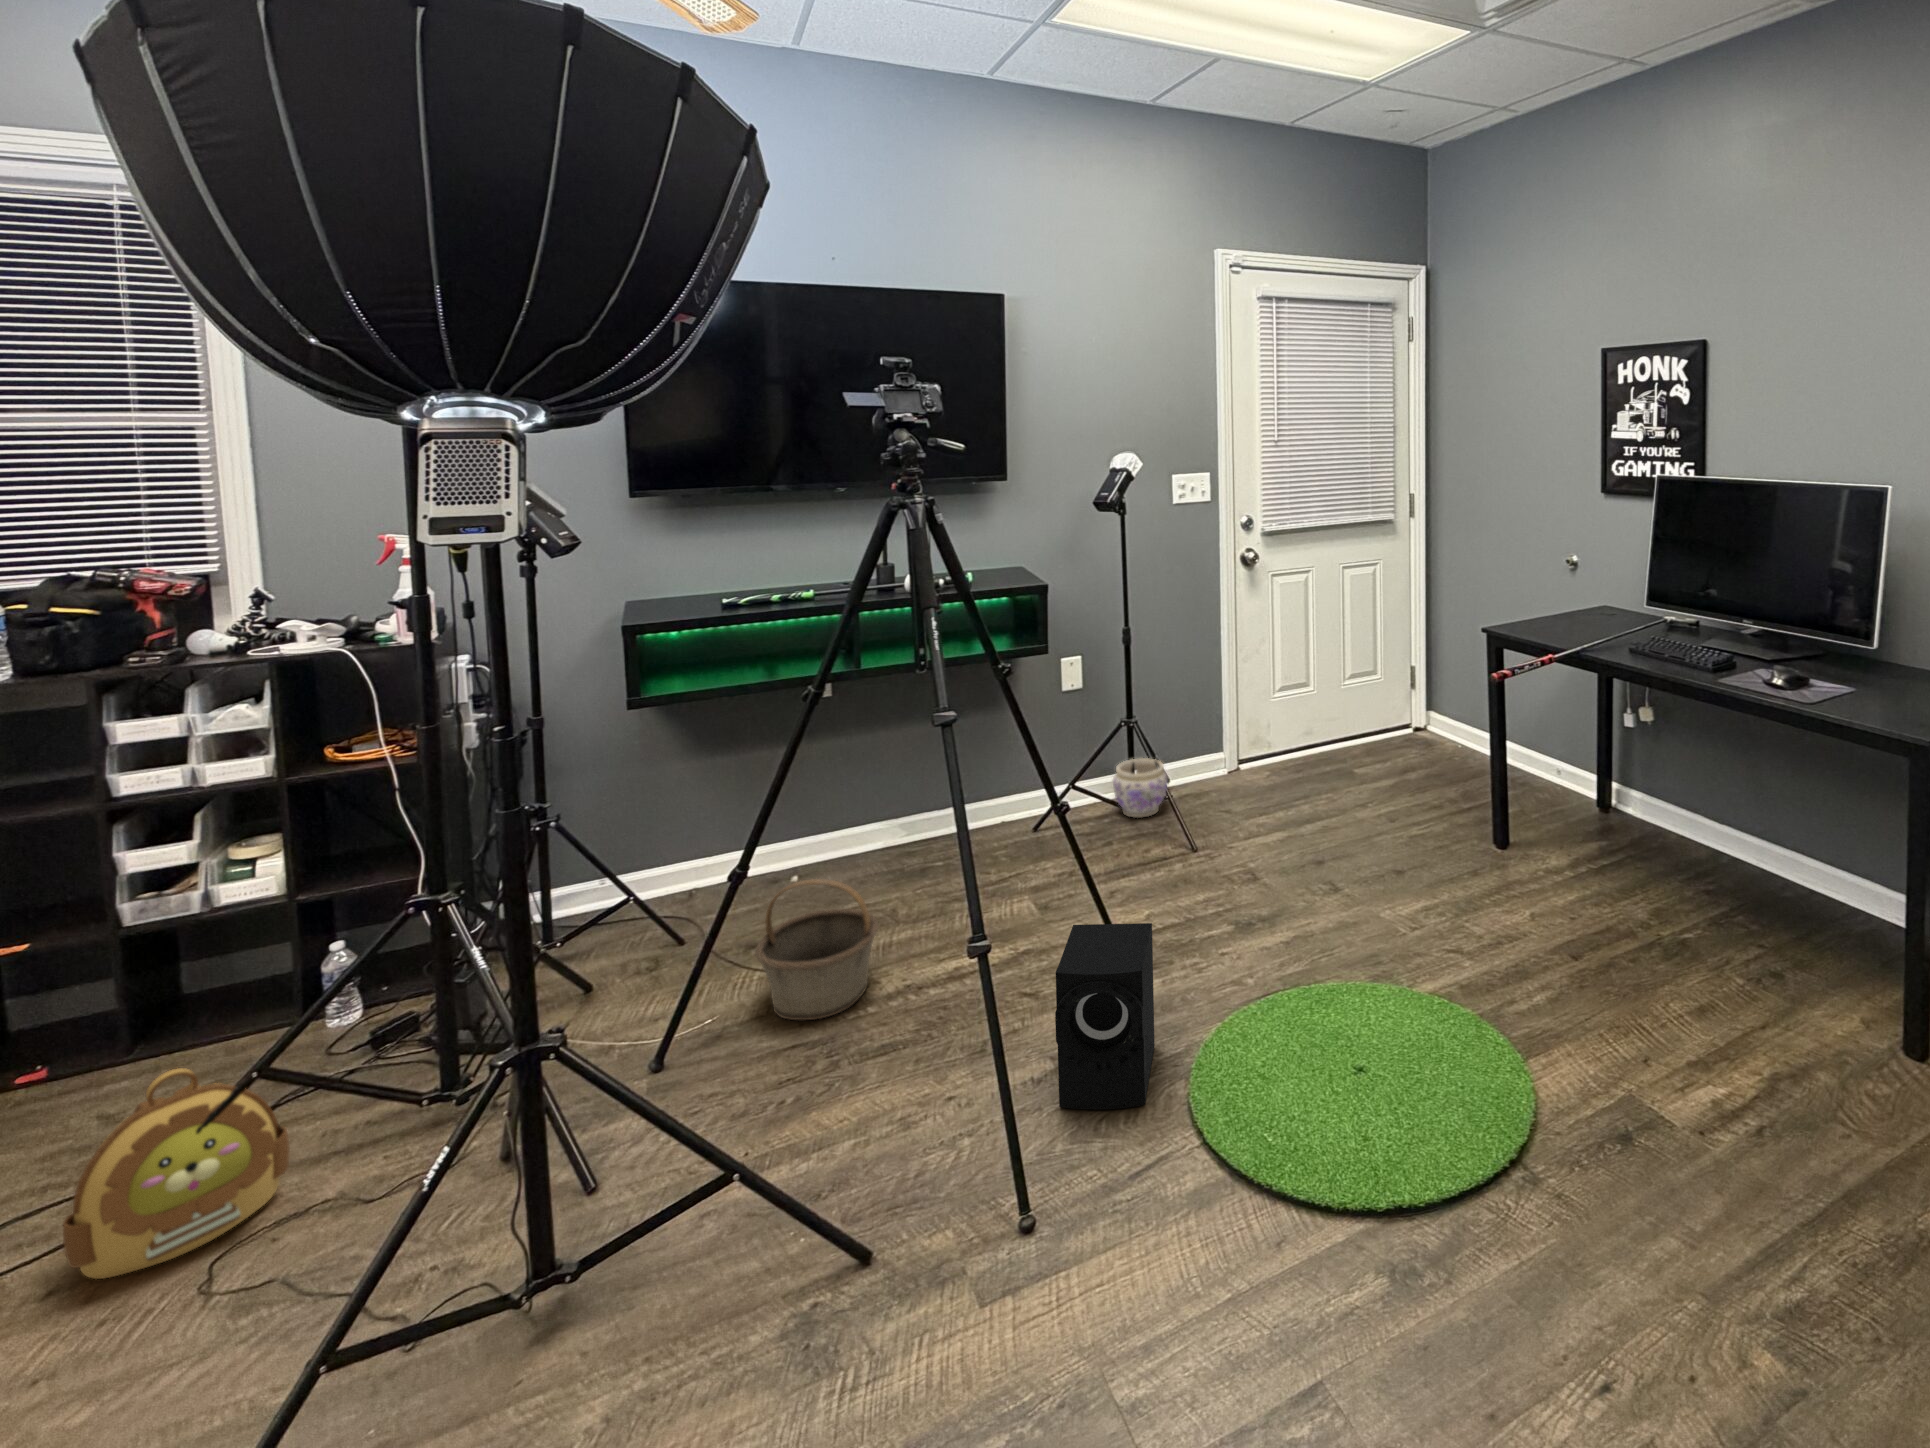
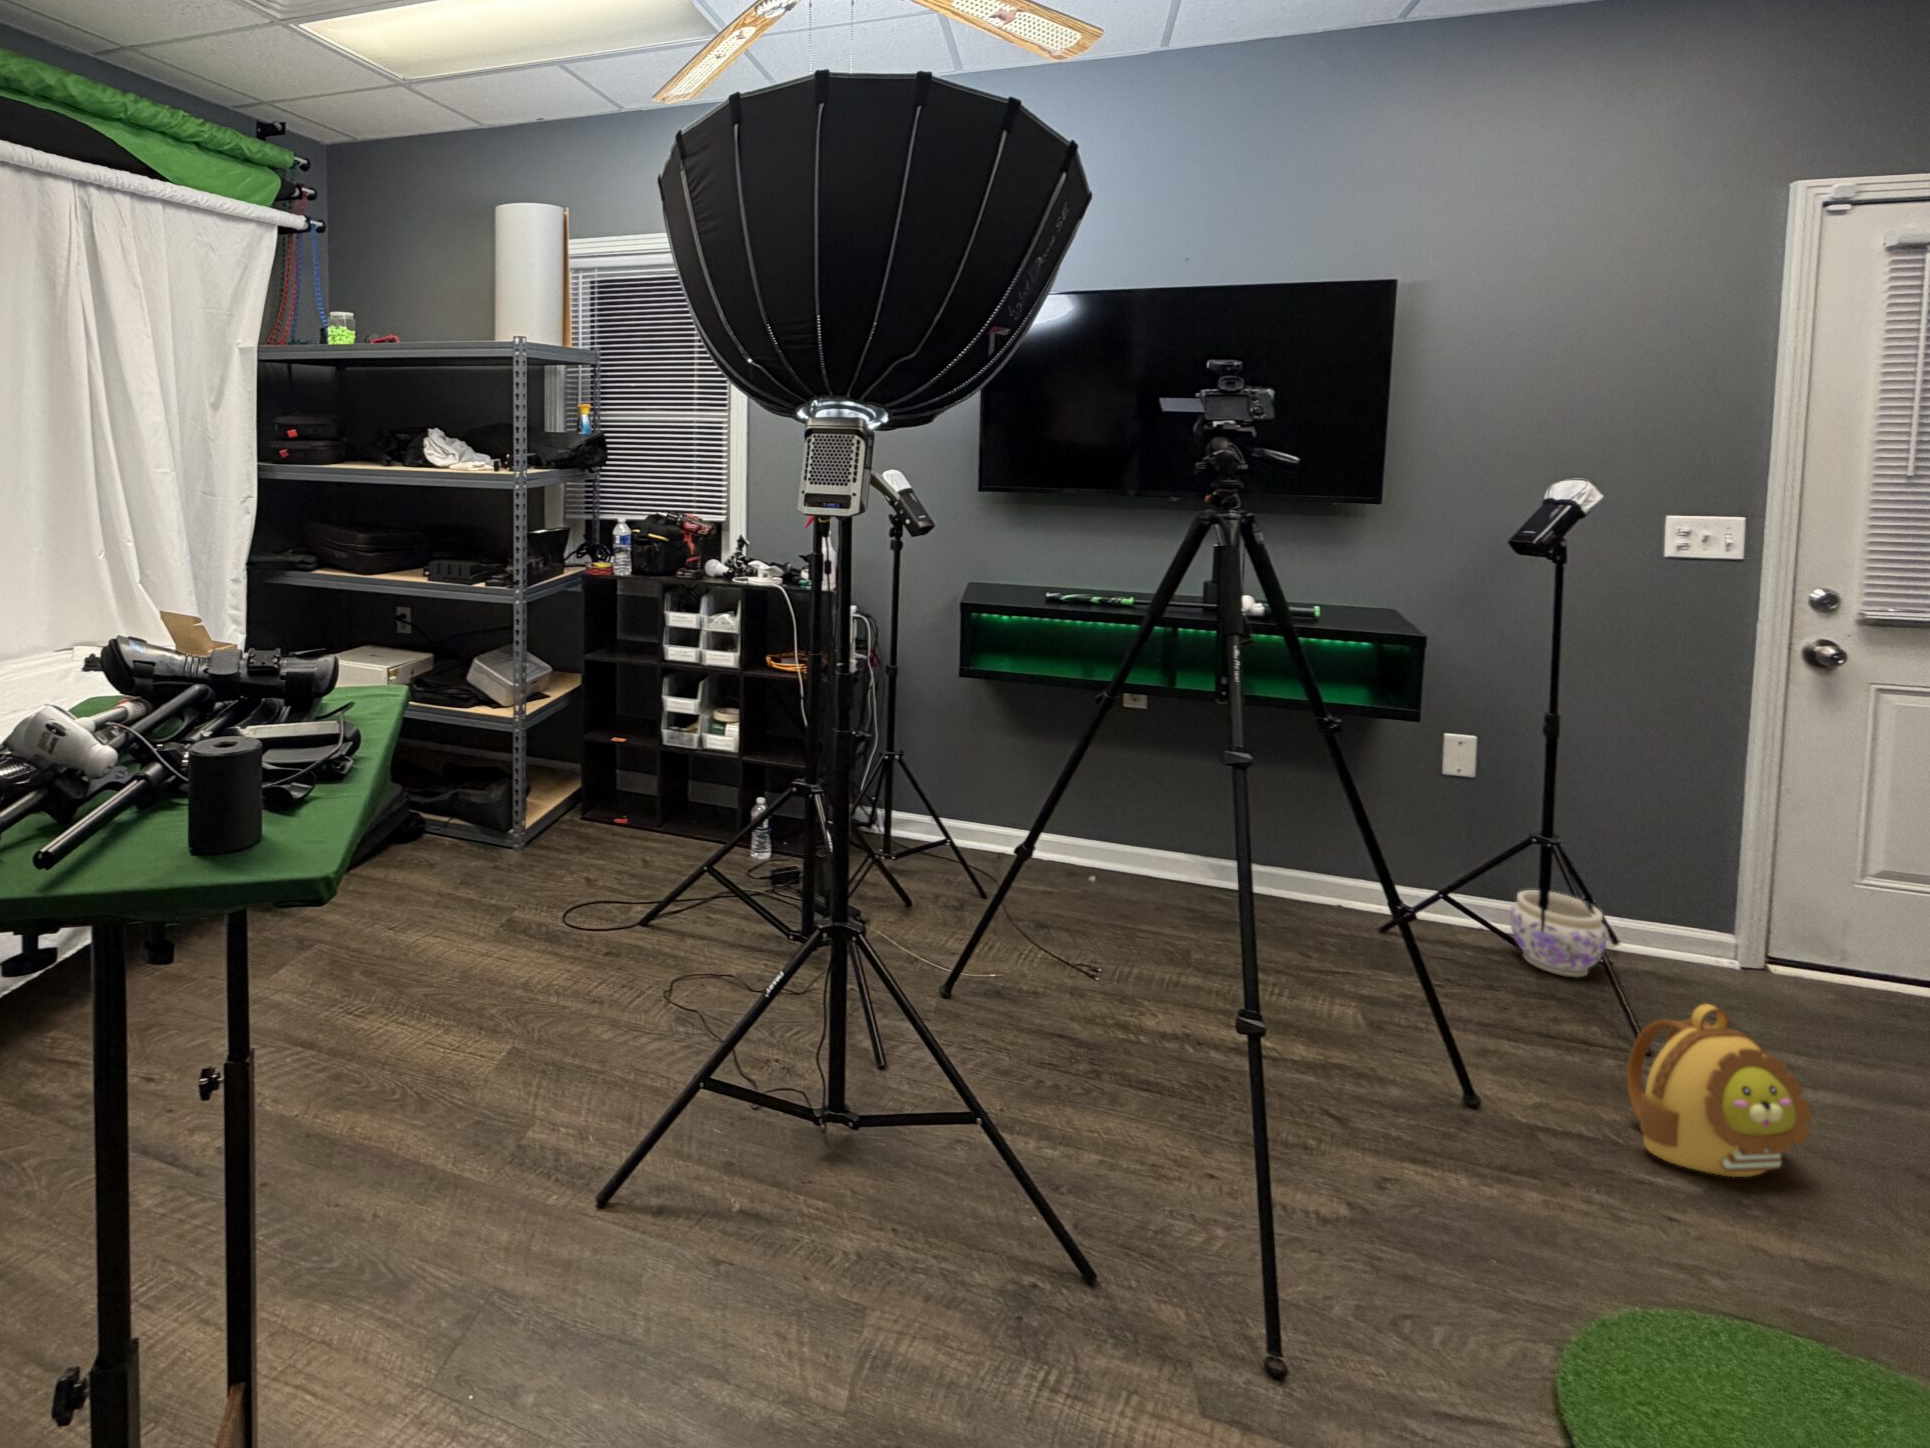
basket: present [755,879,879,1020] -> none [1039,881,1162,1028]
speaker: present [1055,923,1155,1109] -> none [1346,1057,1518,1334]
backpack: present [63,1068,290,1279] -> present [1627,1003,1812,1177]

